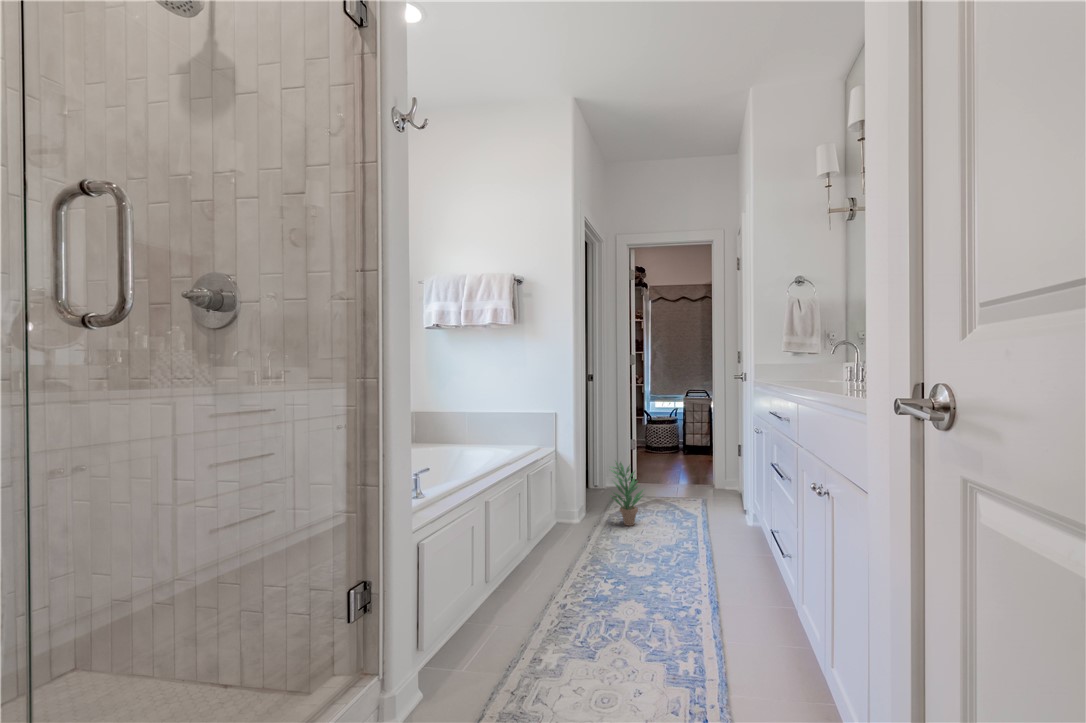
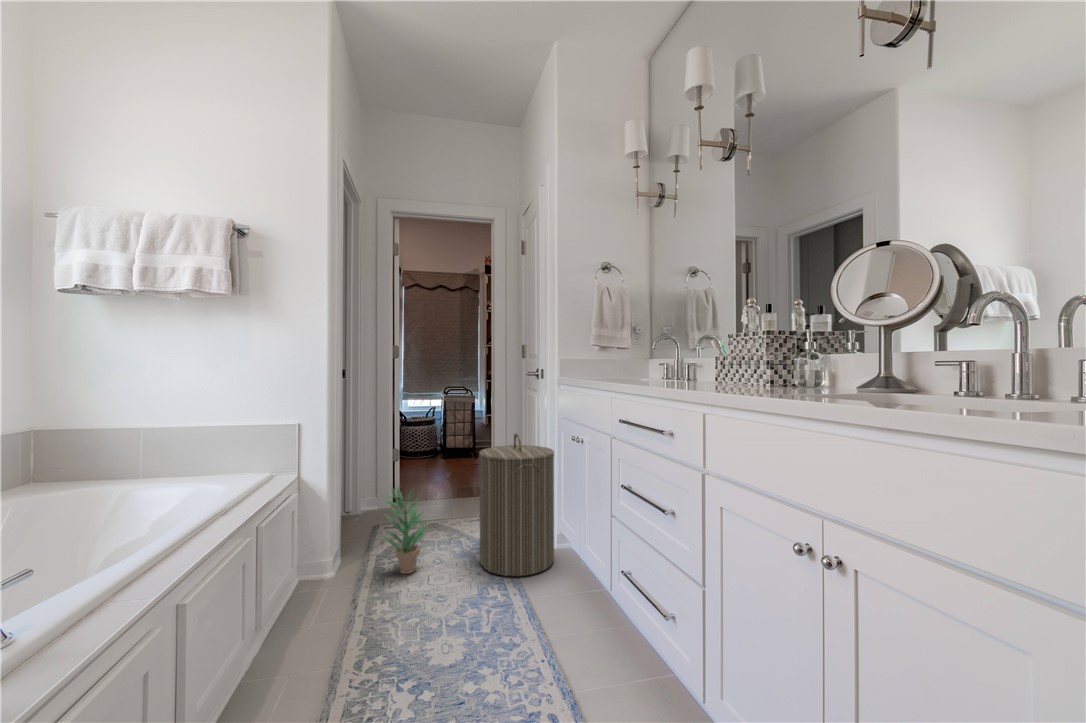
laundry hamper: none [680,427,749,542] -> present [479,434,554,576]

